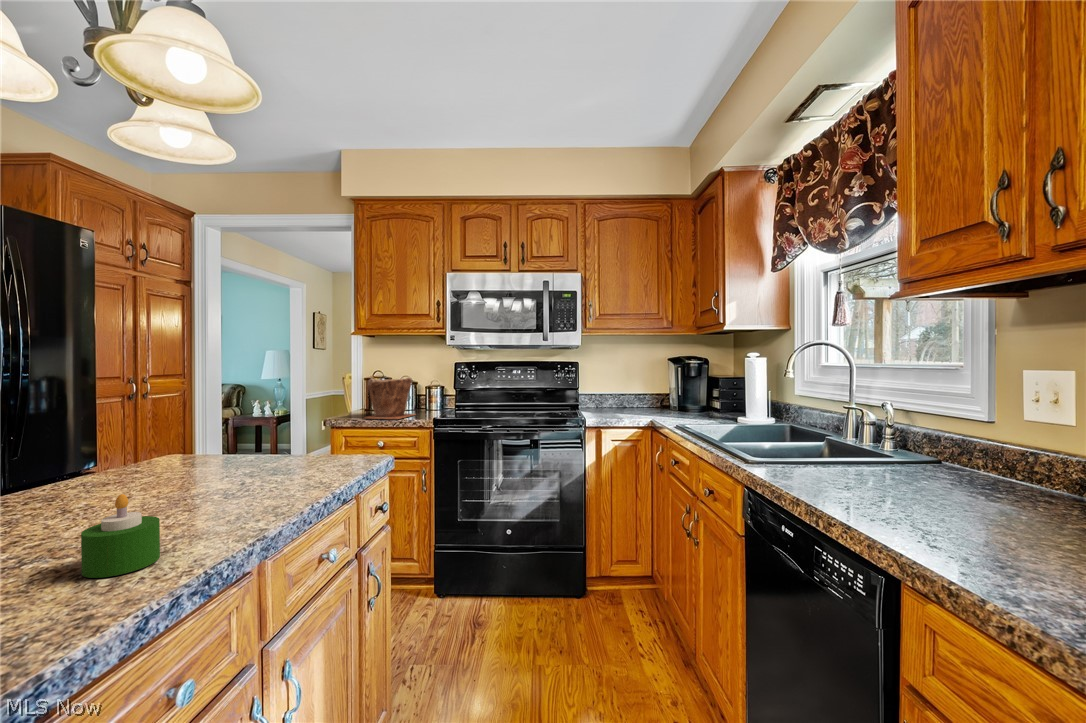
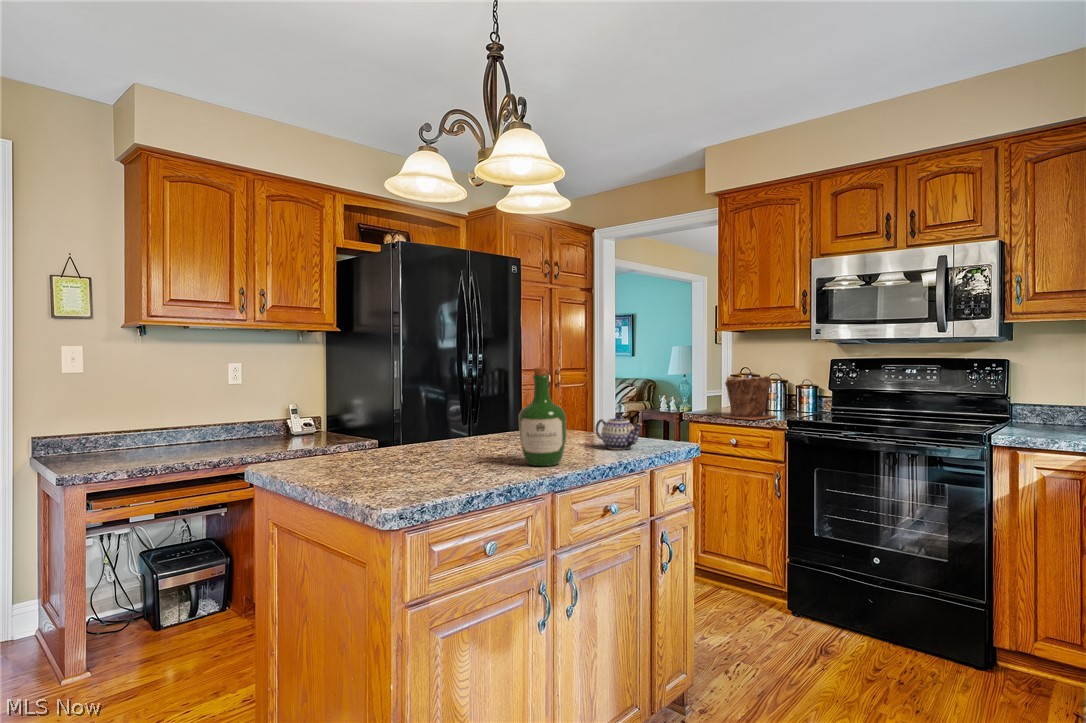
wine bottle: none [149,356,248,527] -> present [519,366,566,466]
teapot: none [263,425,339,473] -> present [595,414,642,449]
candle: present [81,494,160,578] -> none [487,439,517,477]

